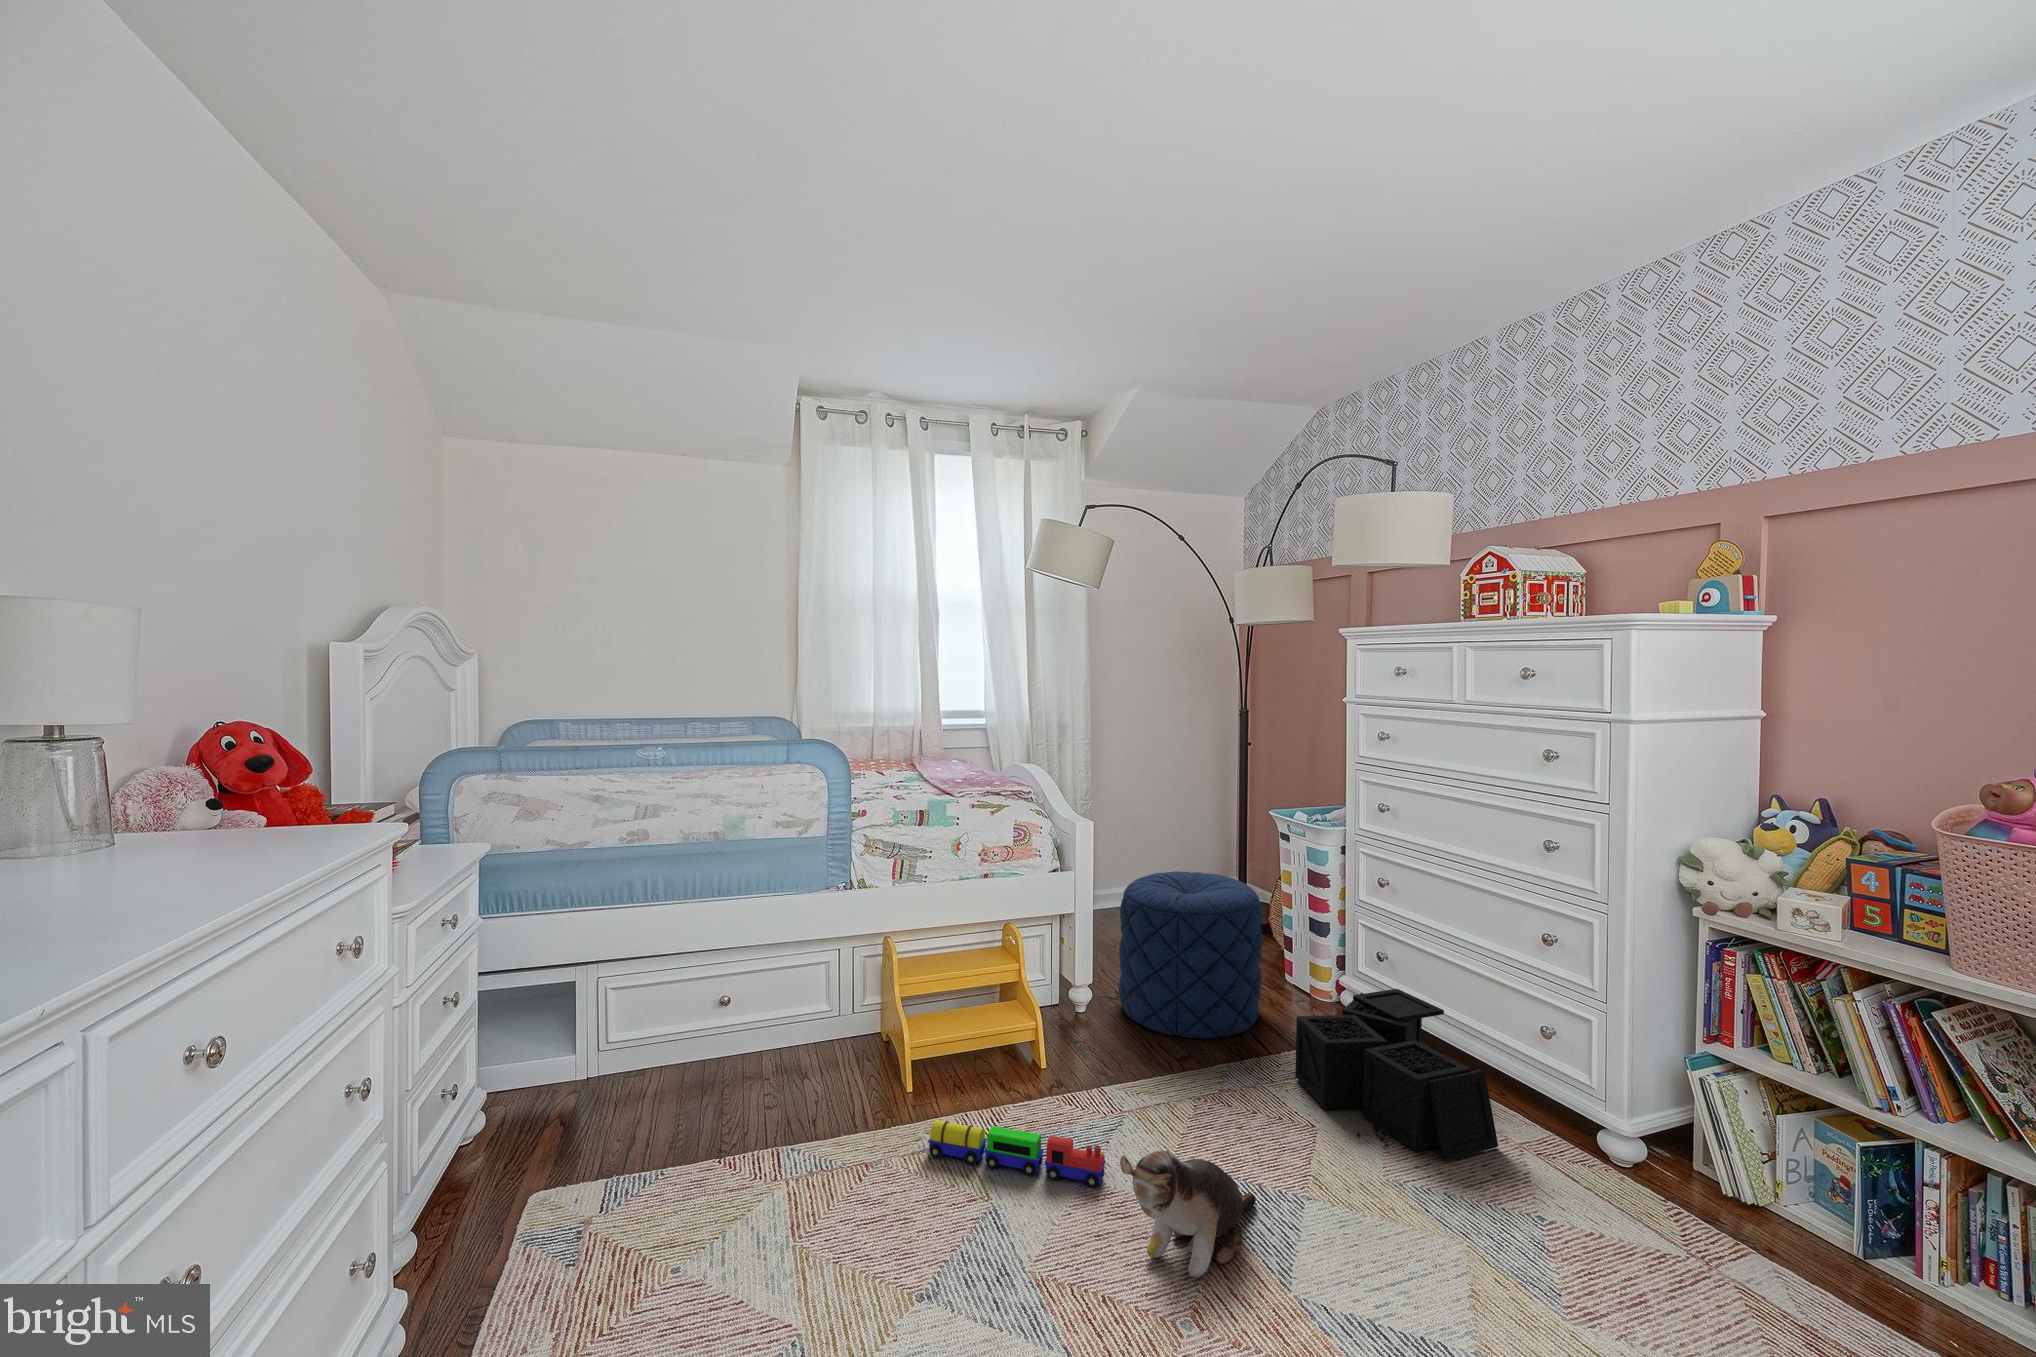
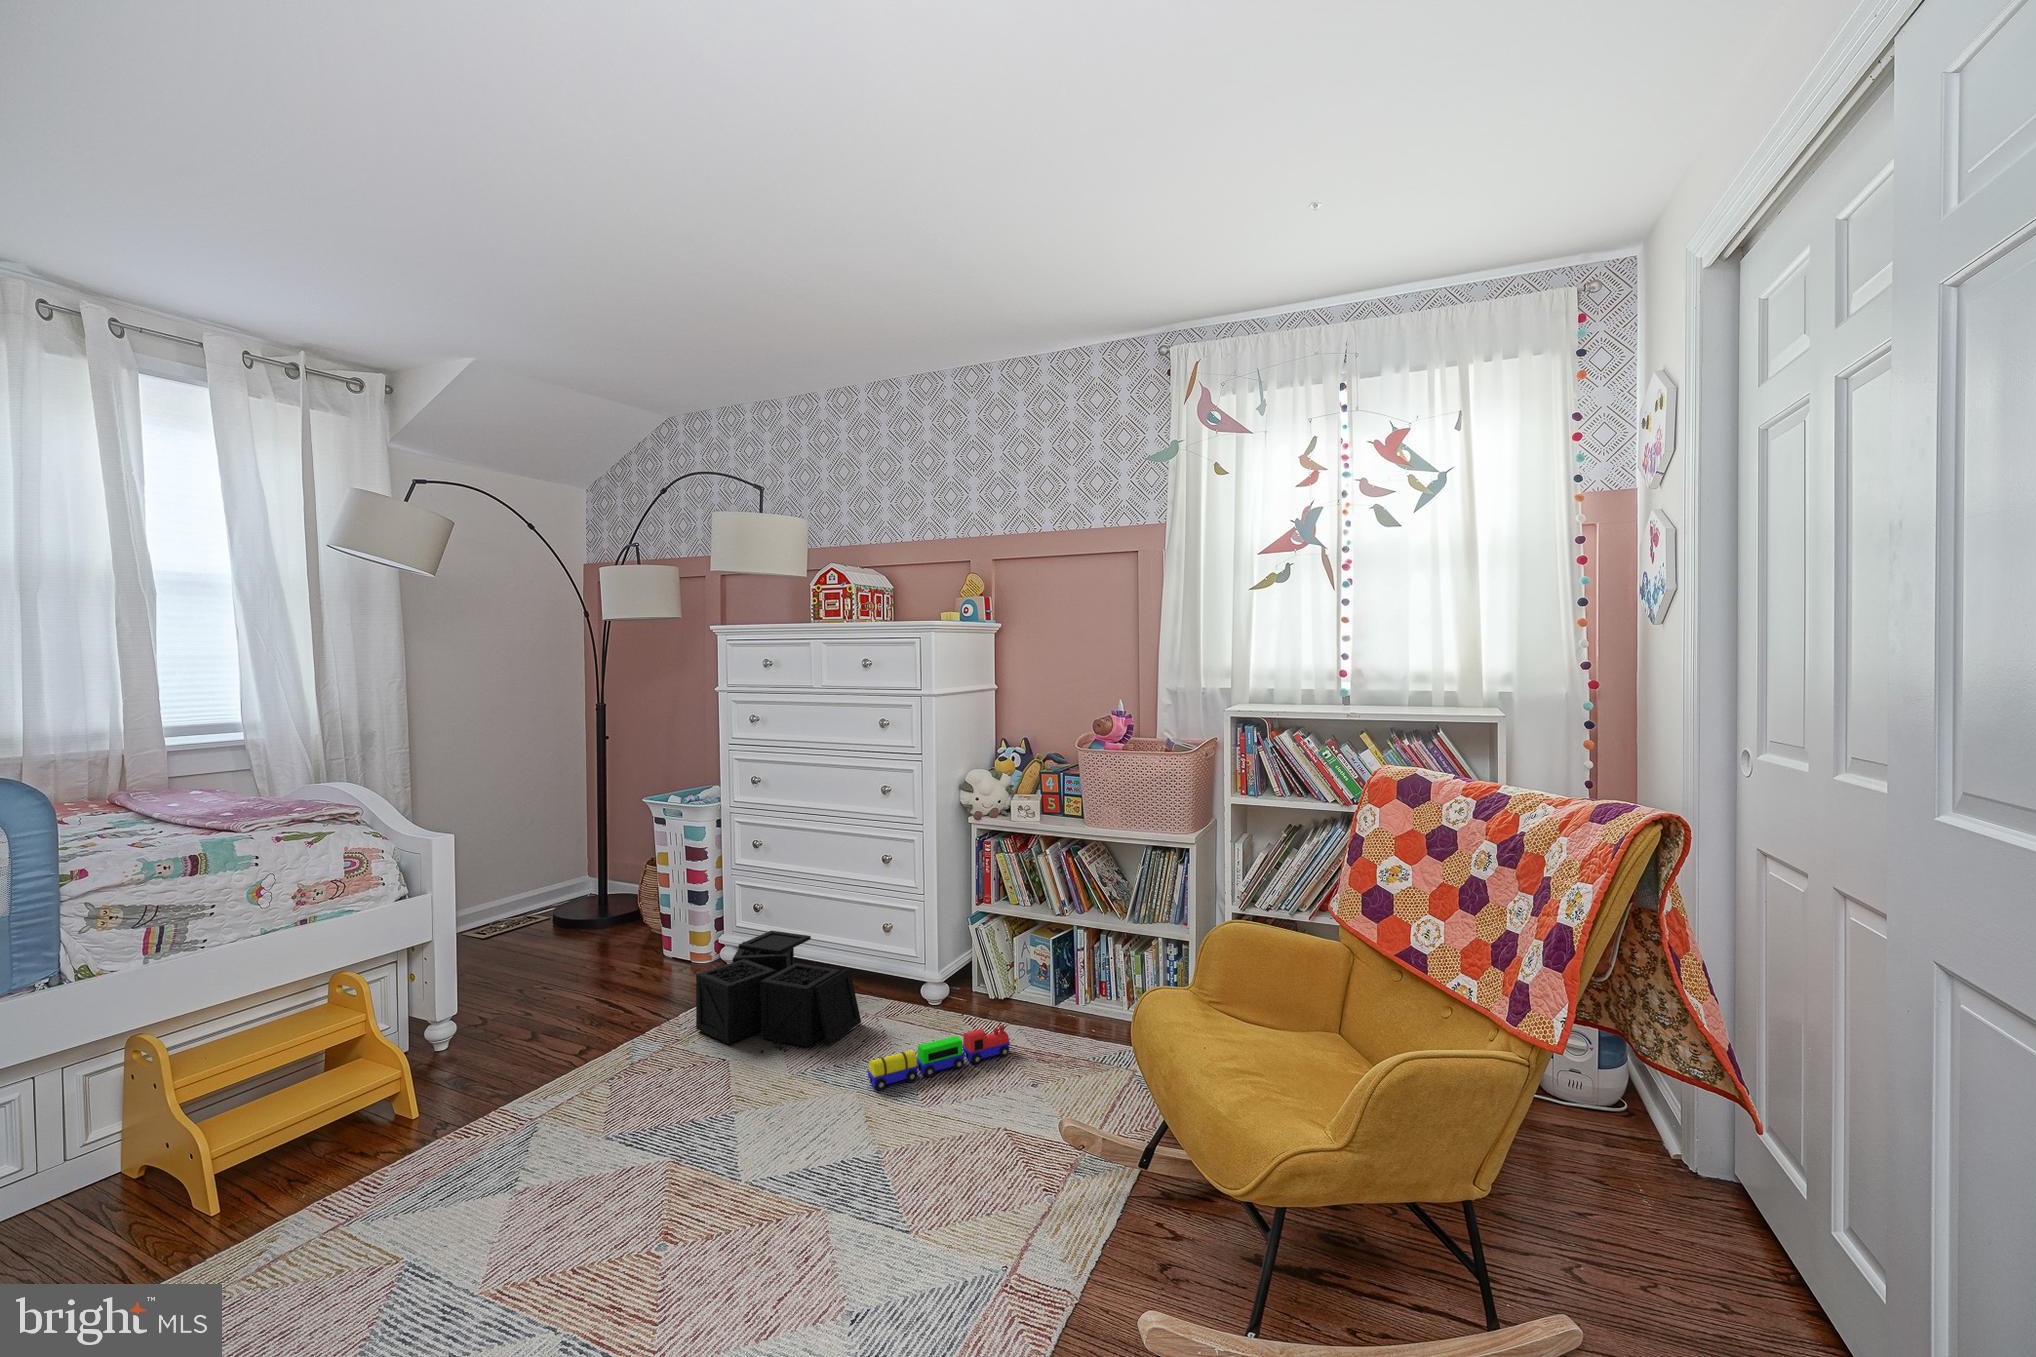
pouf: present [1118,871,1263,1038] -> none [489,868,648,1037]
toy train: present [928,1120,1106,1188] -> present [867,1025,1010,1090]
plush toy: present [1120,1151,1256,1277] -> none [582,1108,694,1217]

